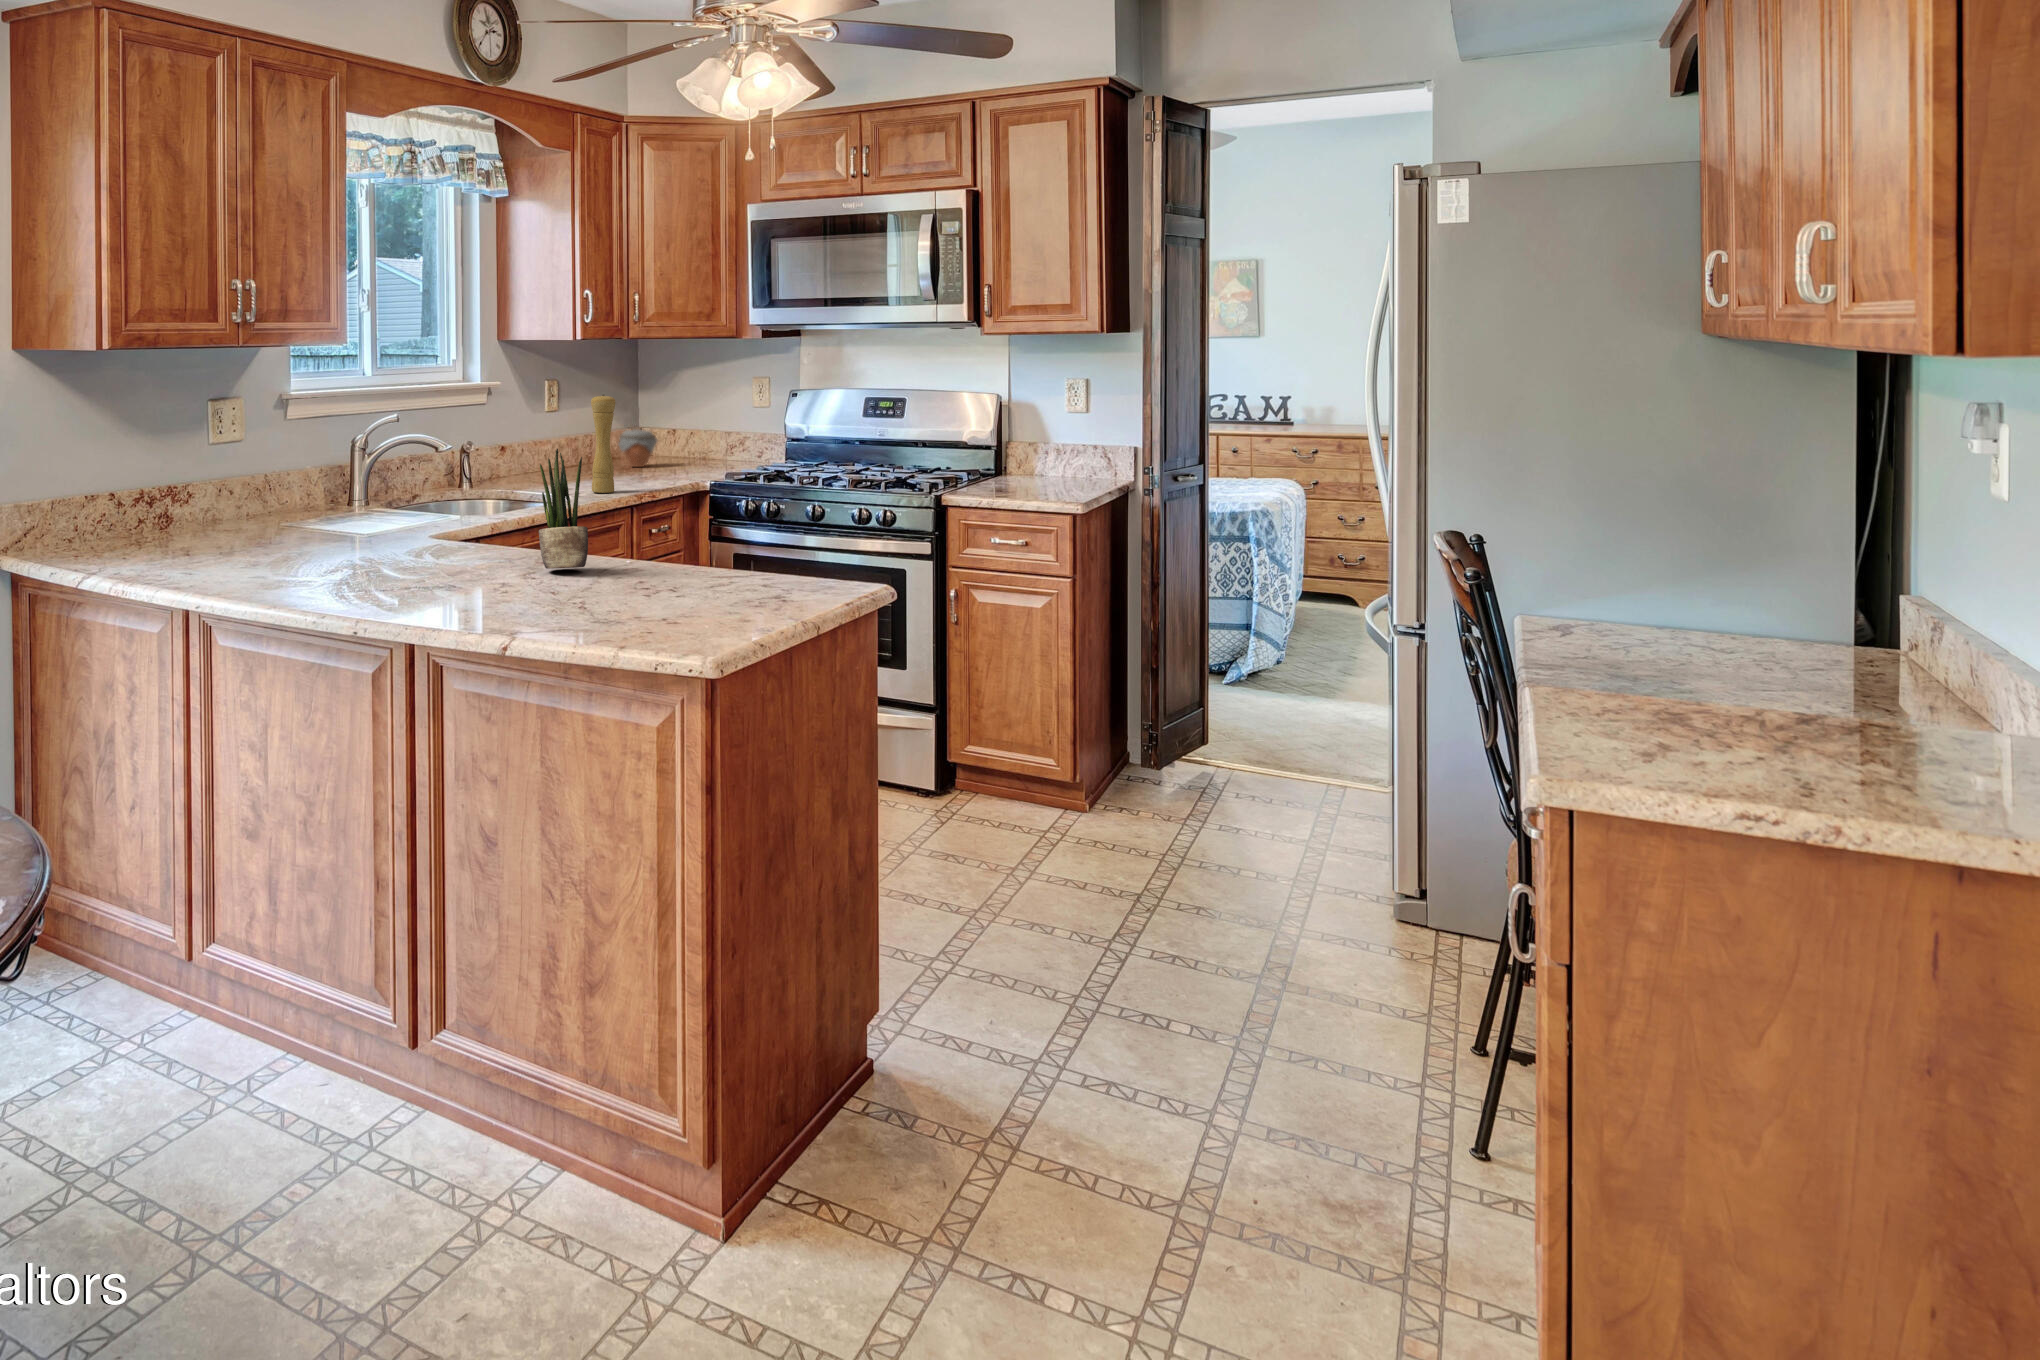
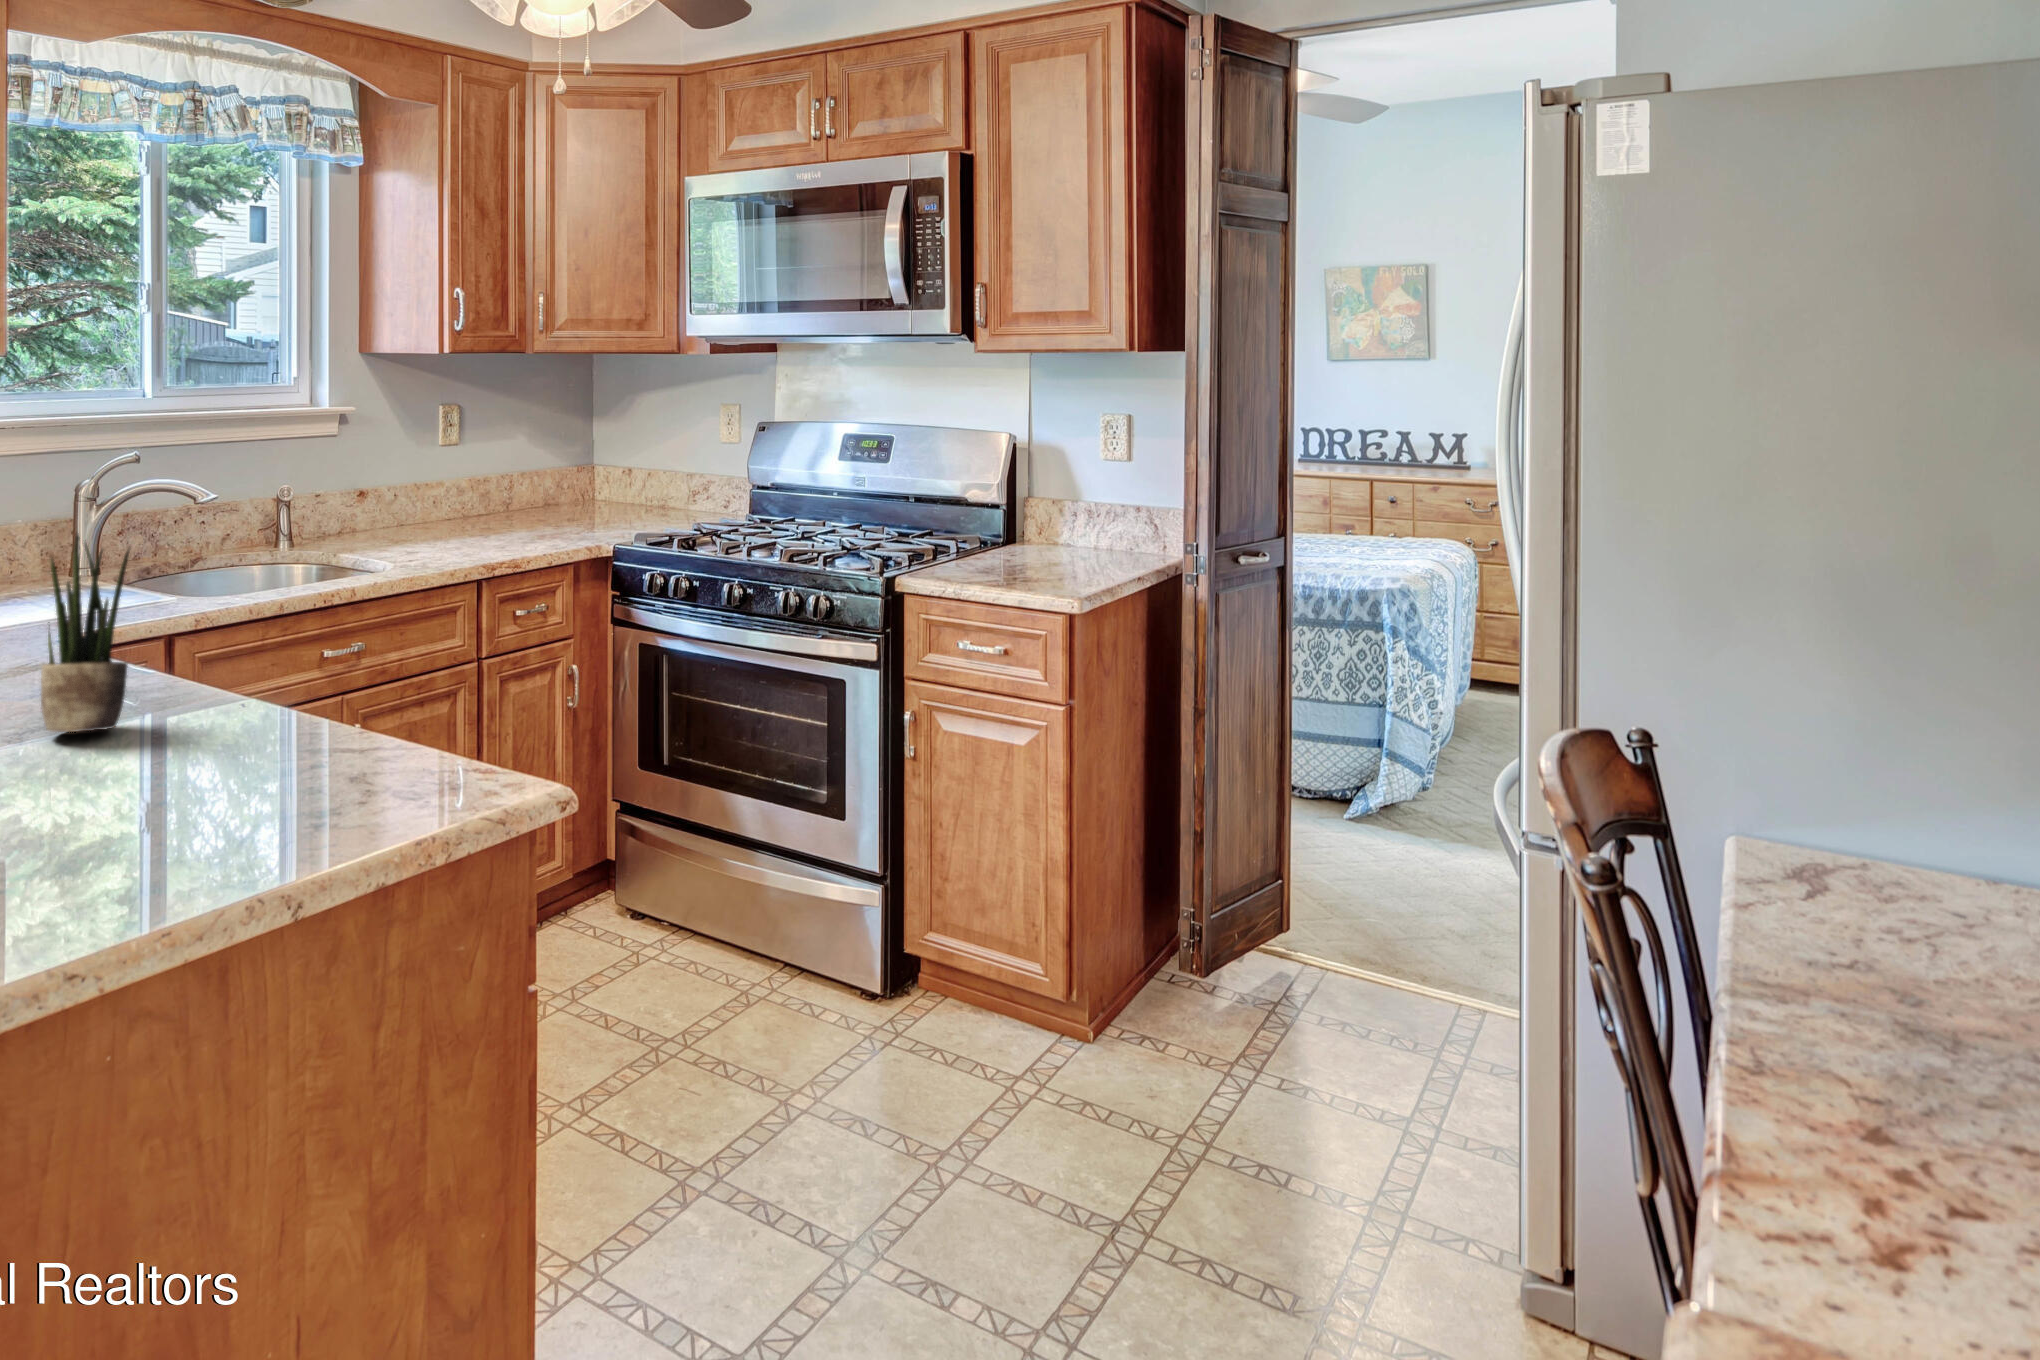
pepper mill: present [591,394,616,493] -> none [424,428,458,562]
jar: present [619,429,658,467] -> none [530,469,585,519]

